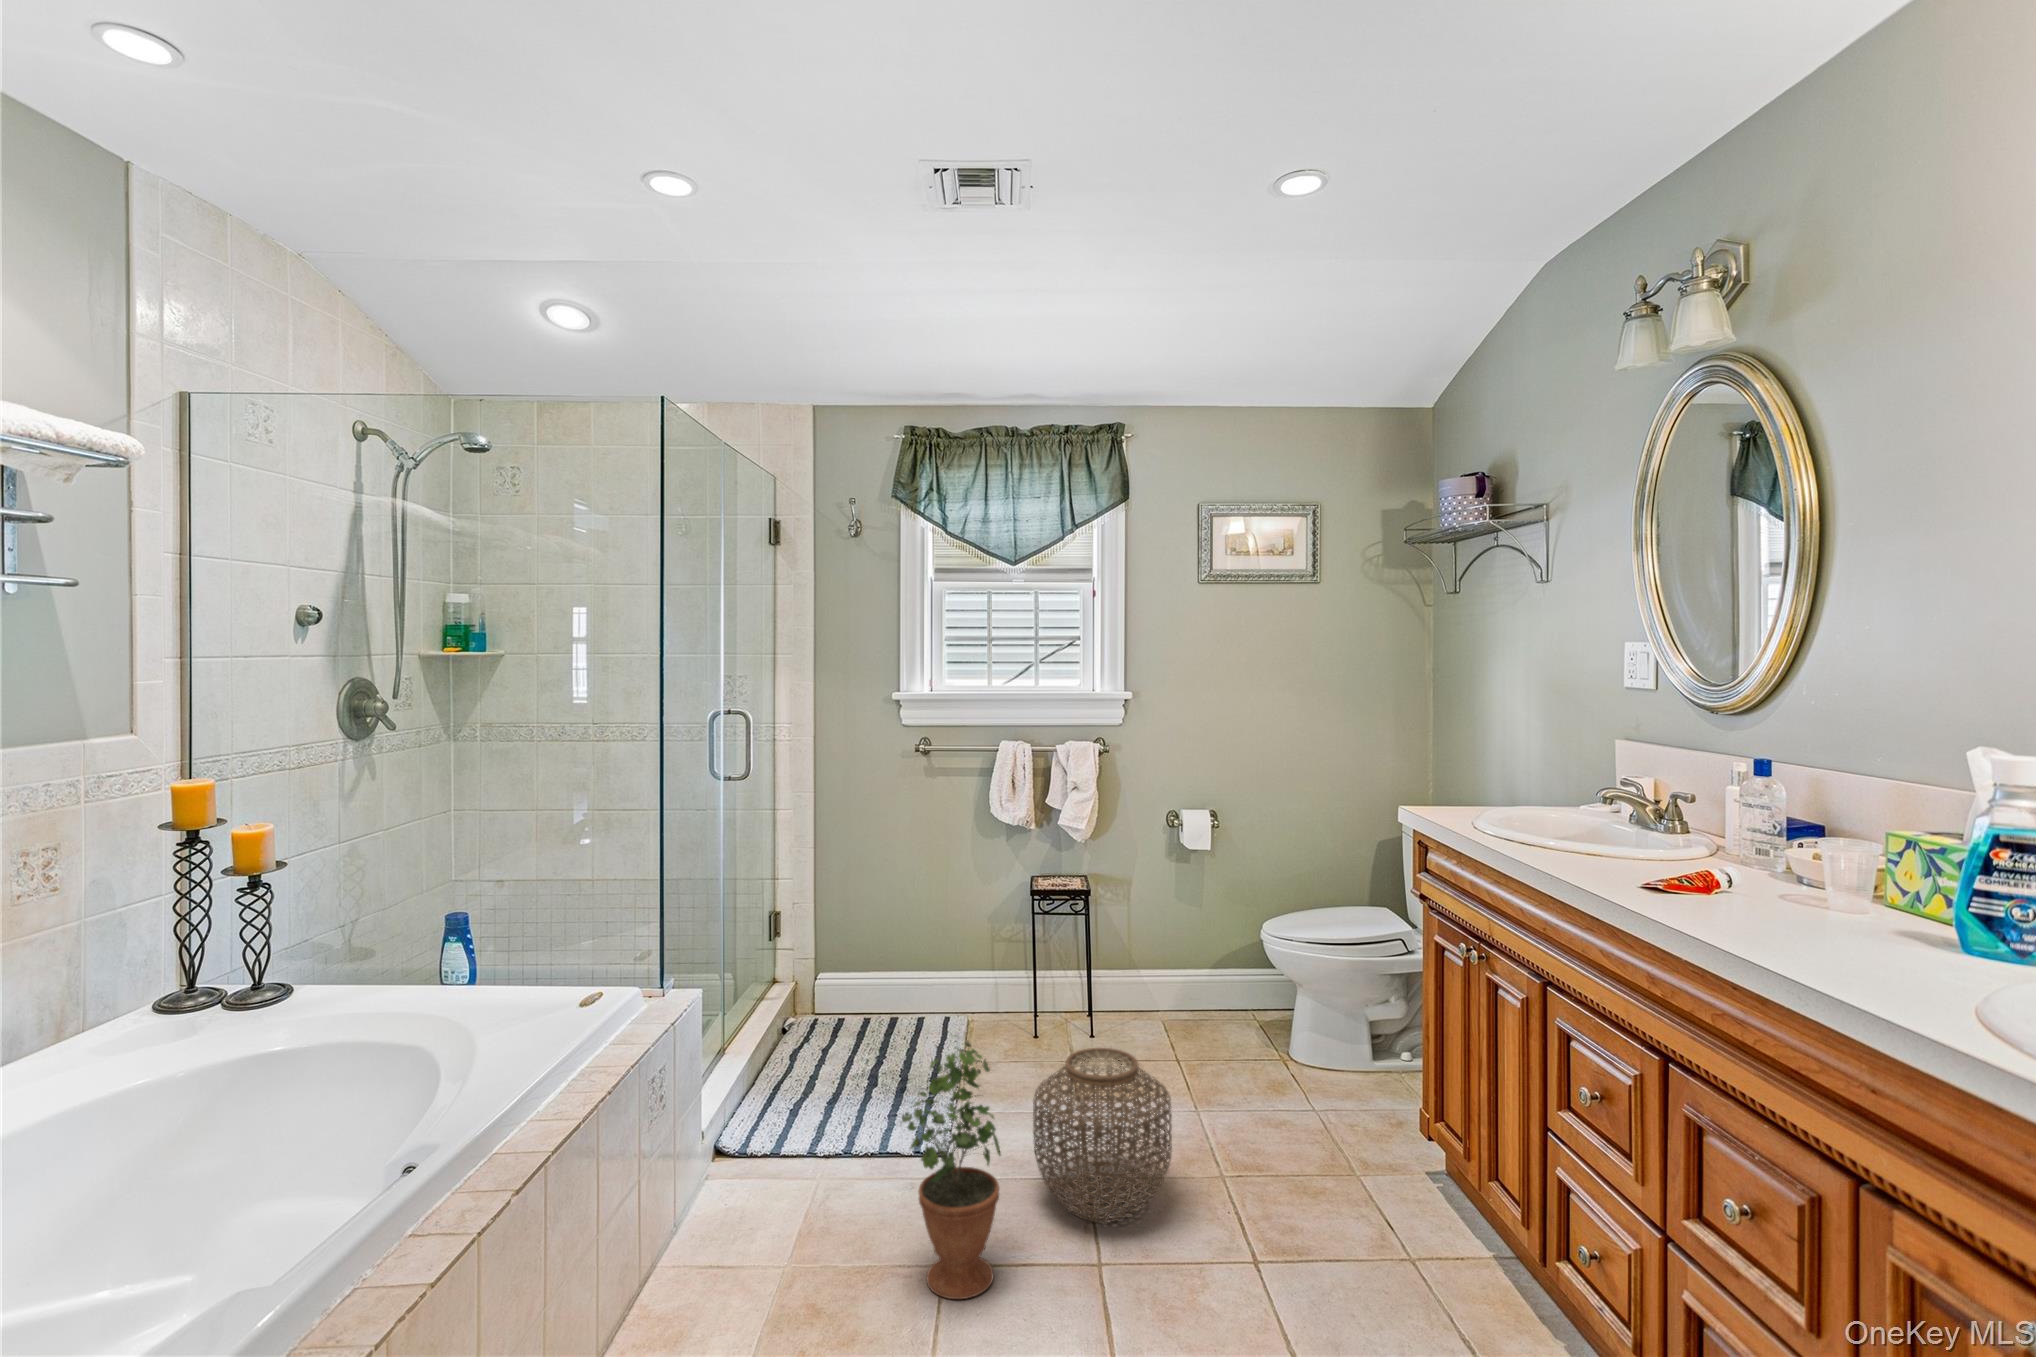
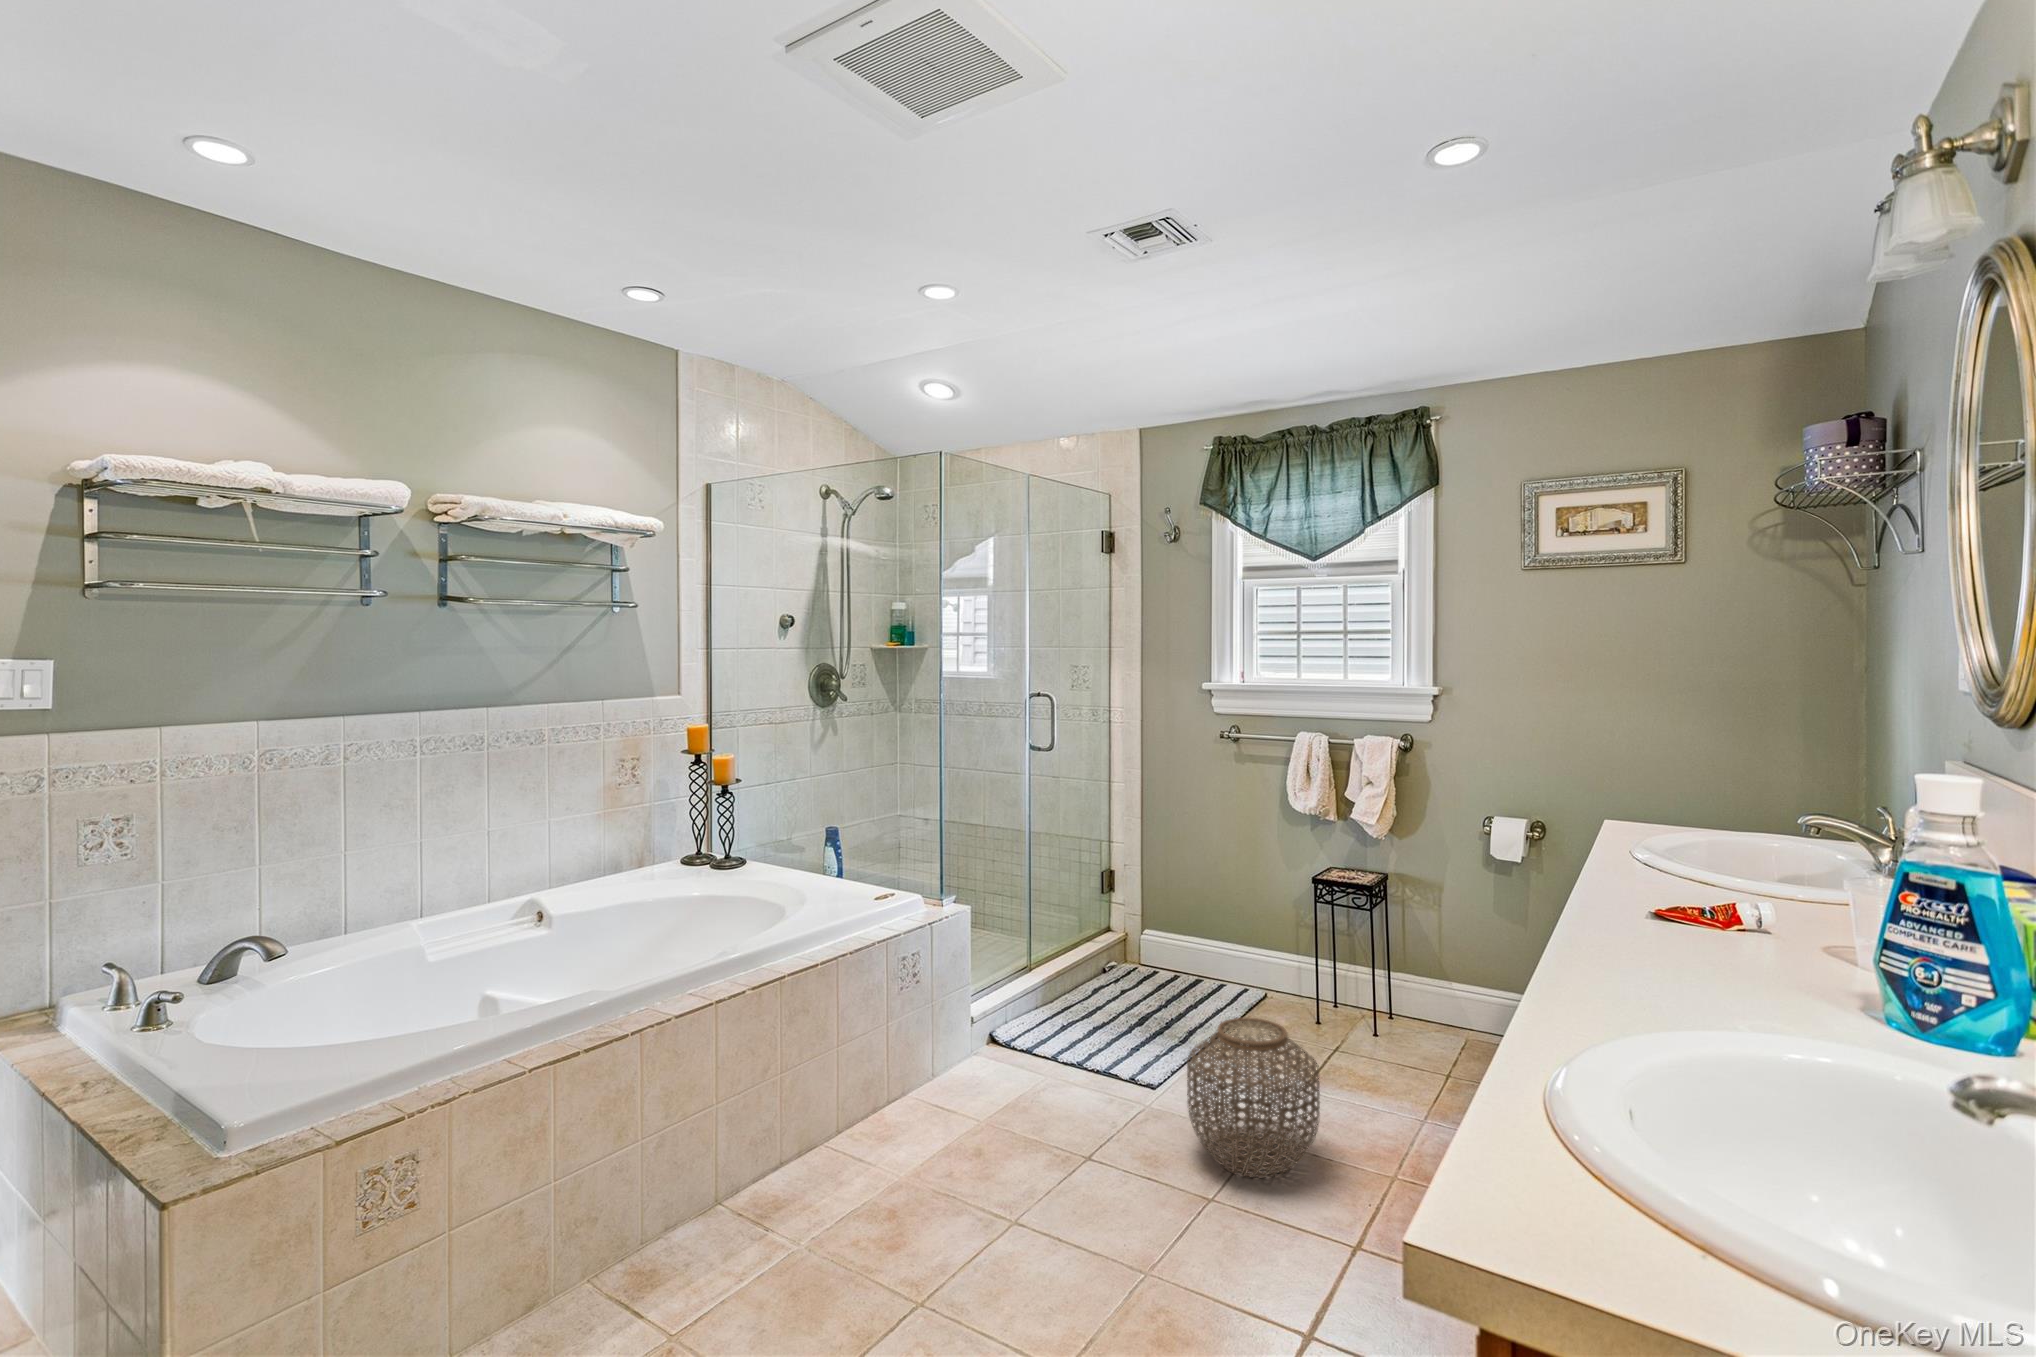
potted plant: present [902,1041,1001,1299] -> none [1035,971,1122,1187]

